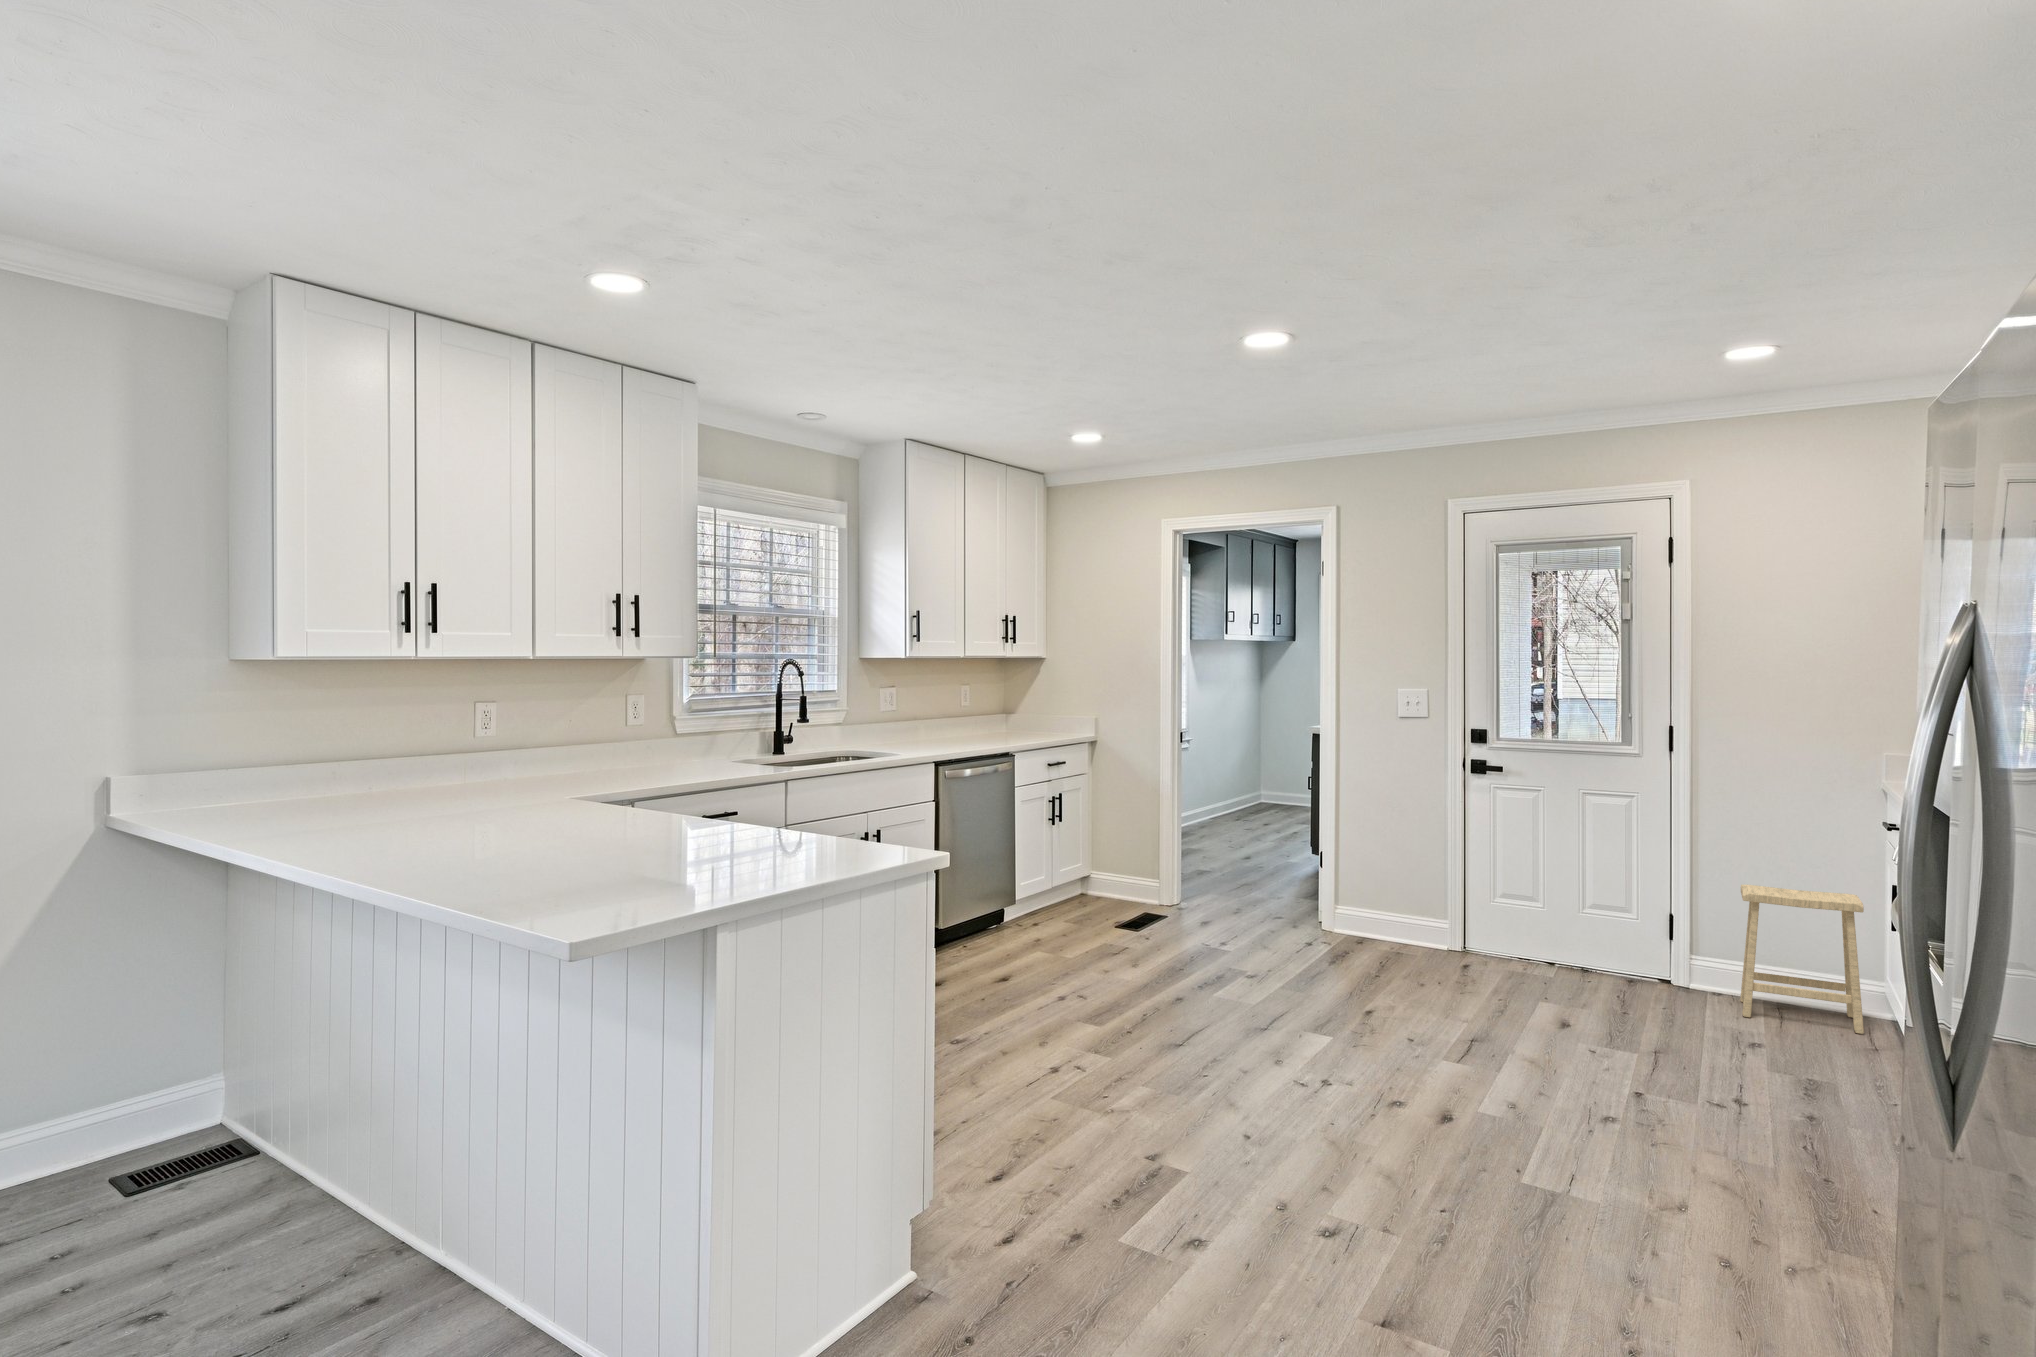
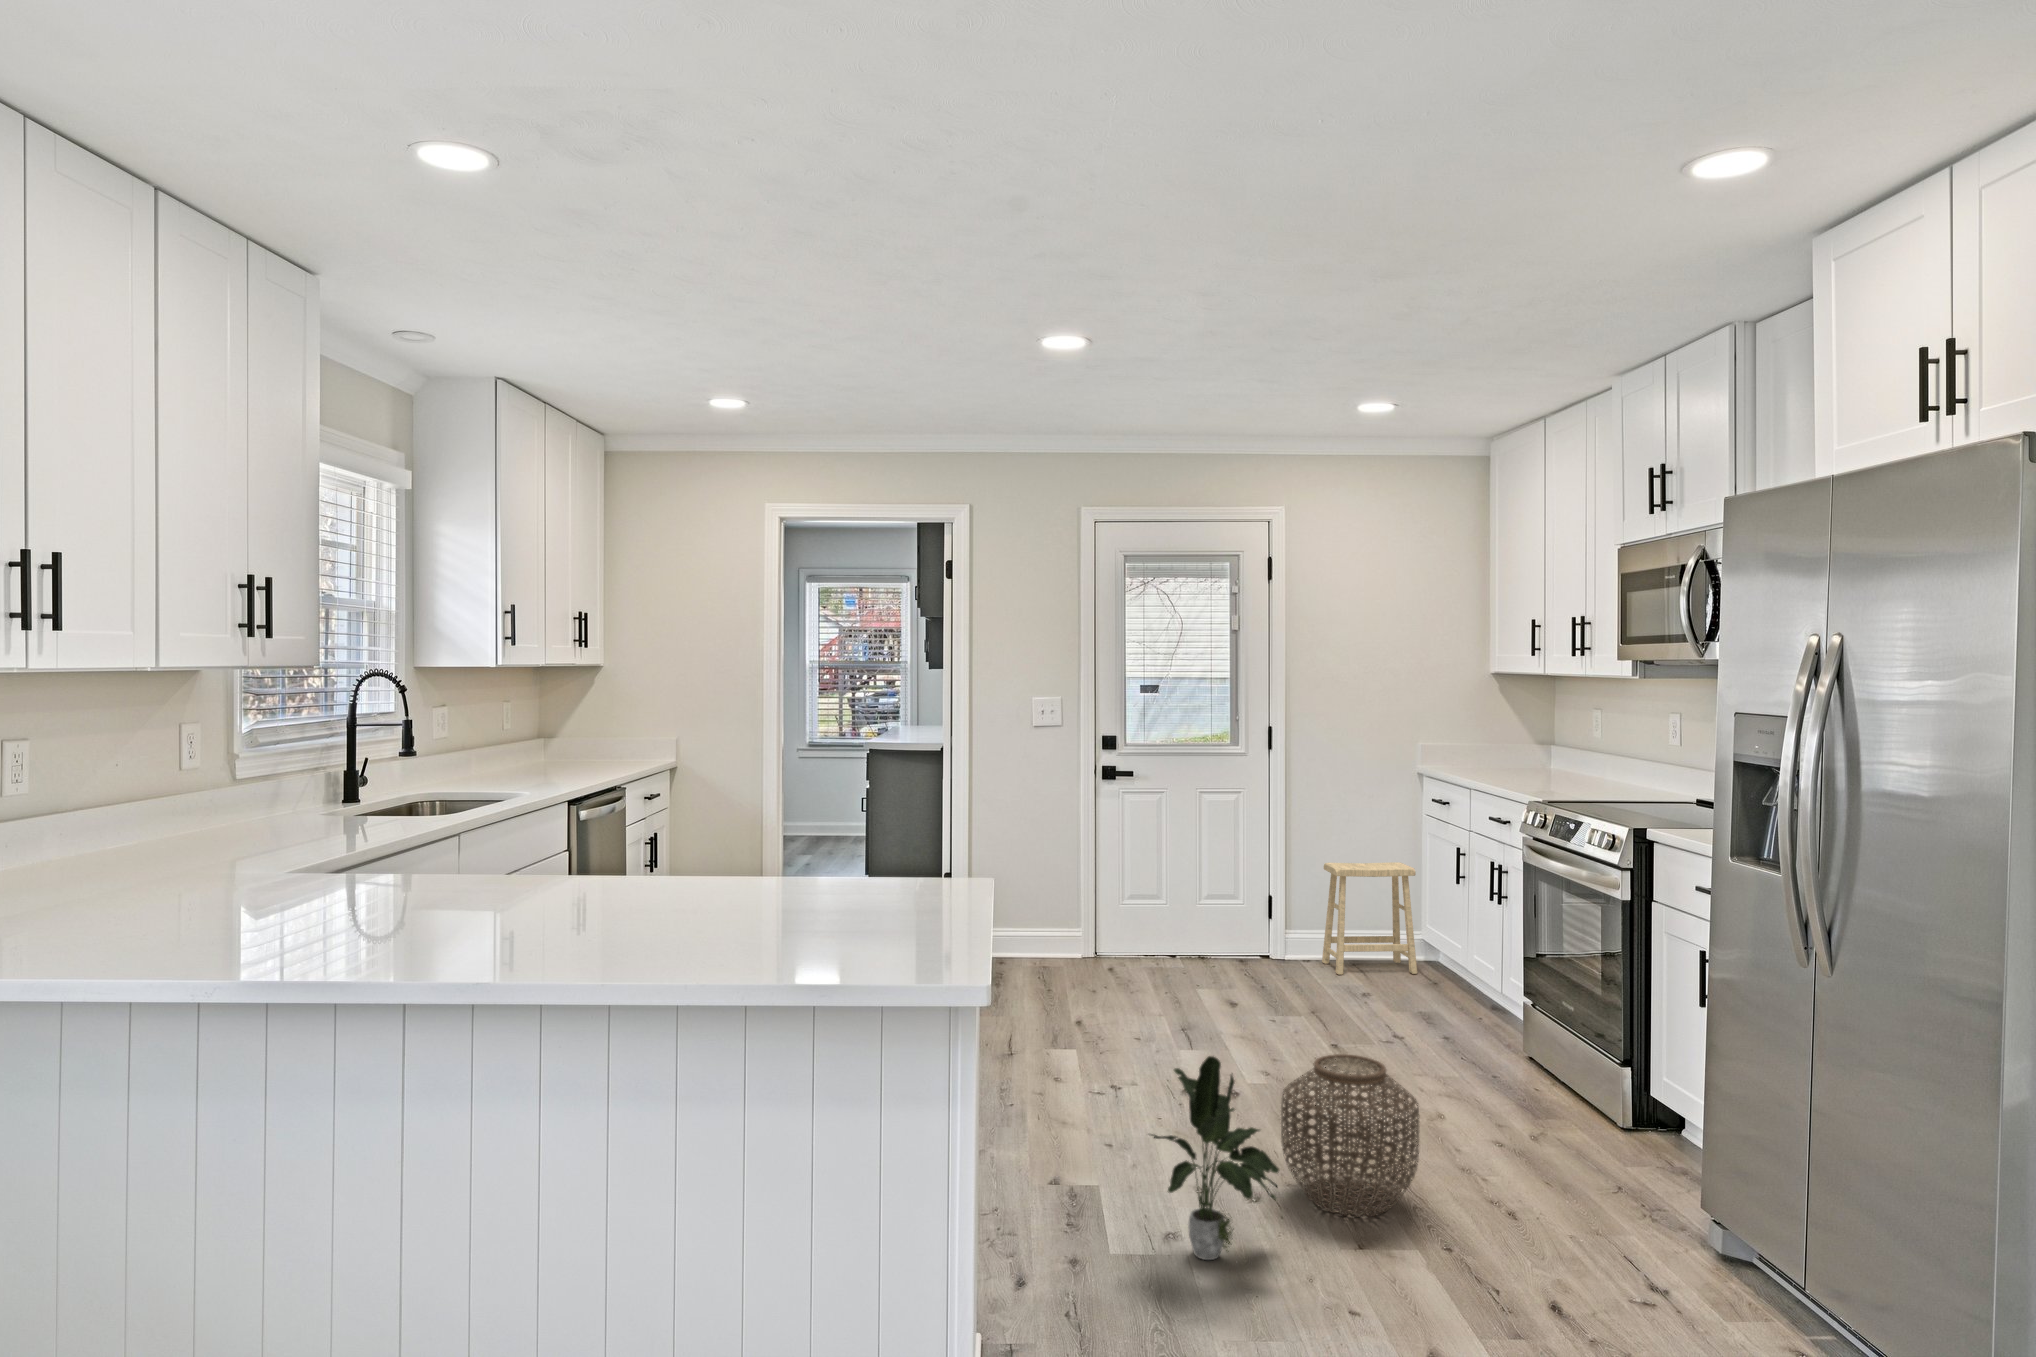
potted plant: none [1134,1048,1289,1255] -> present [1150,1056,1279,1260]
woven basket: none [1347,1081,1505,1270] -> present [1281,1054,1419,1217]

